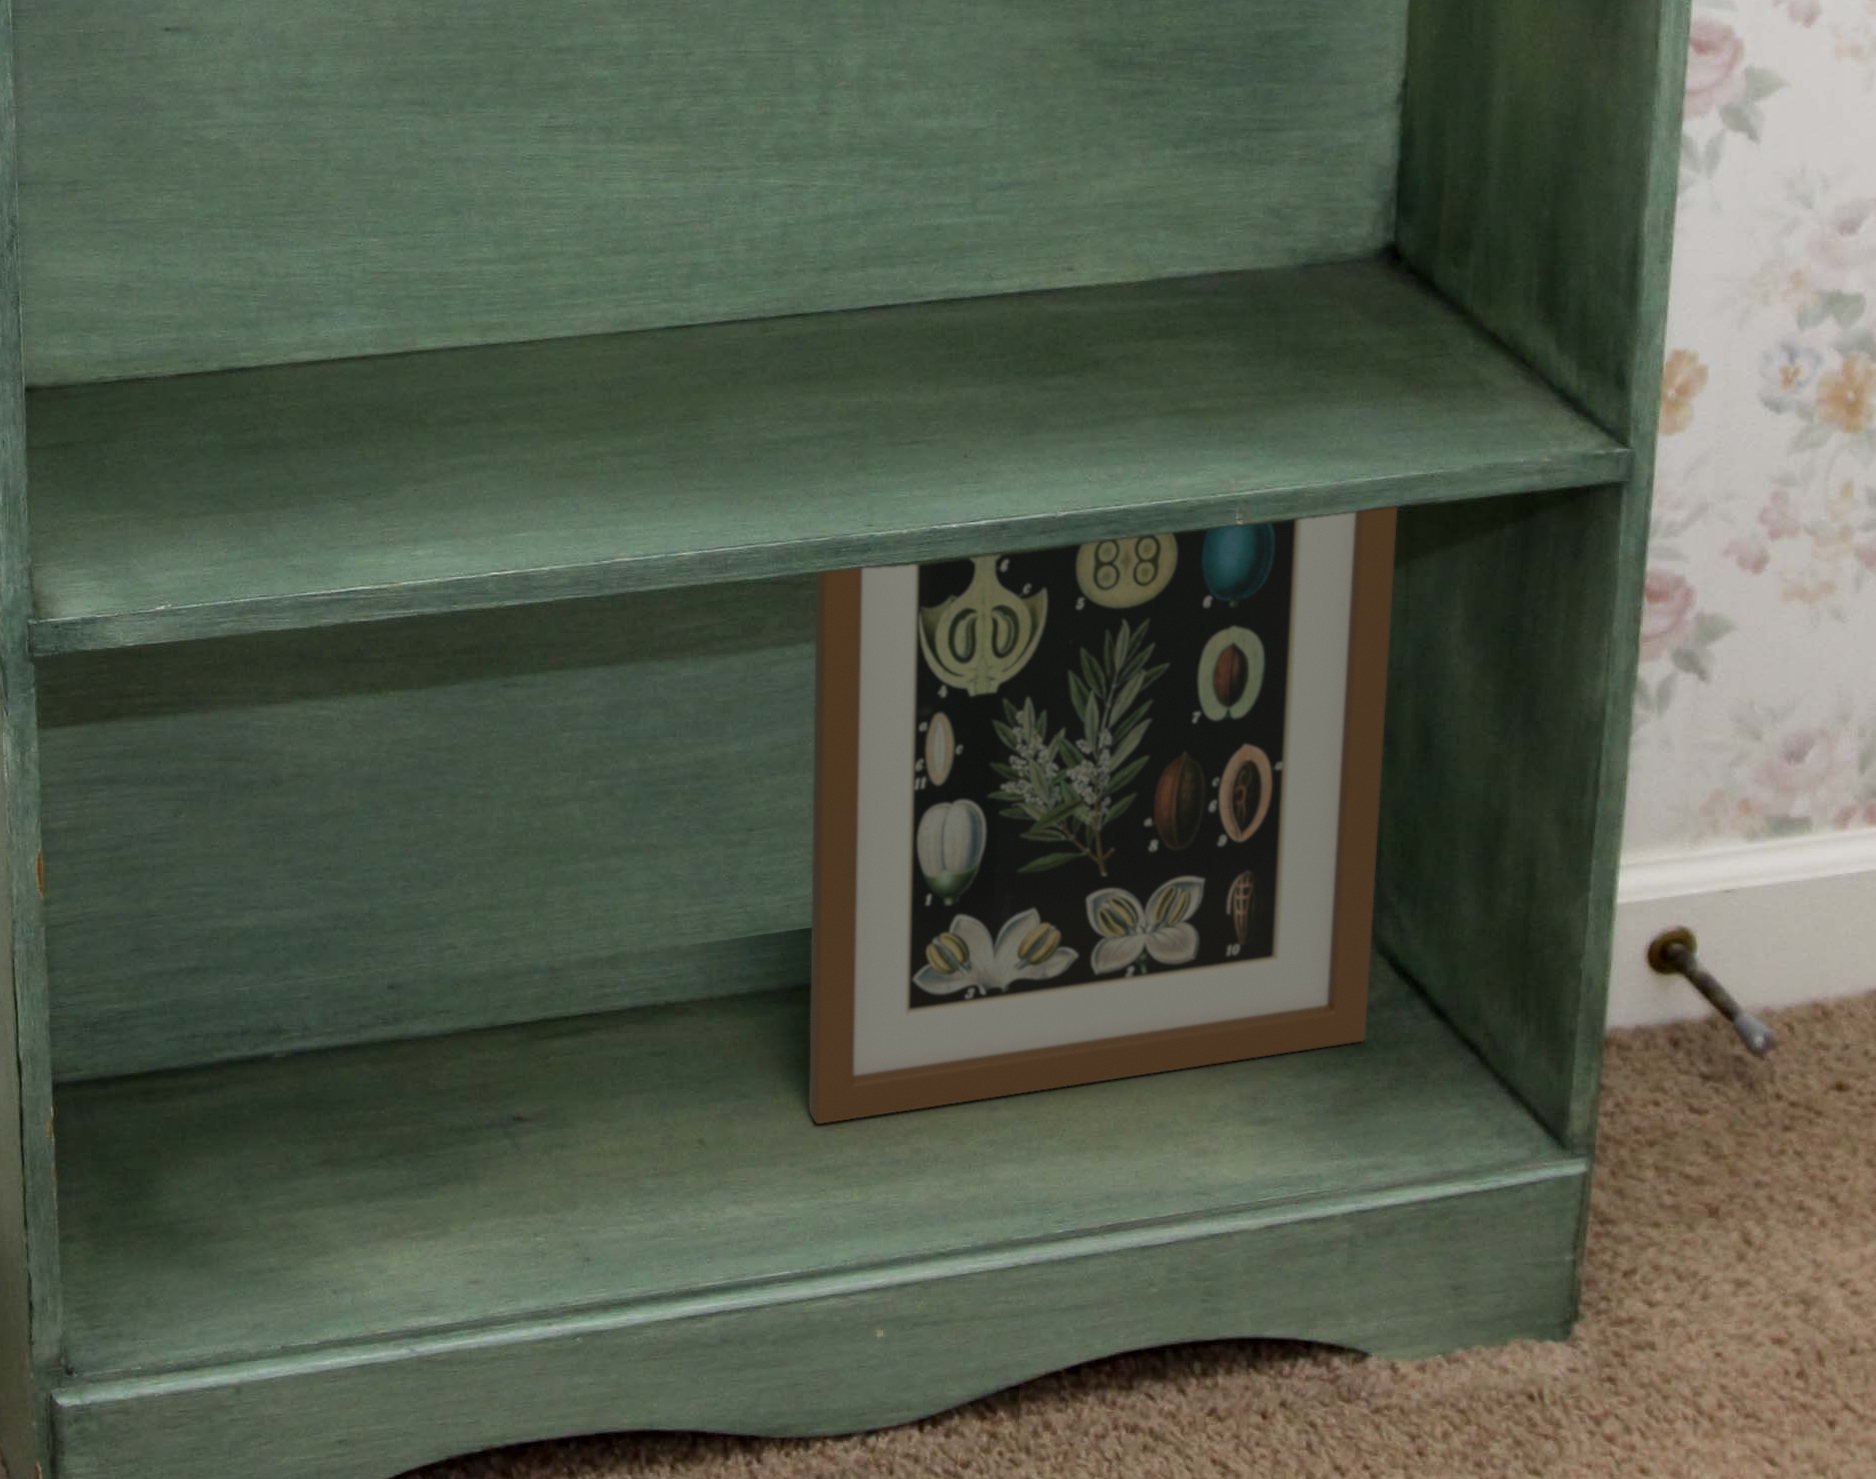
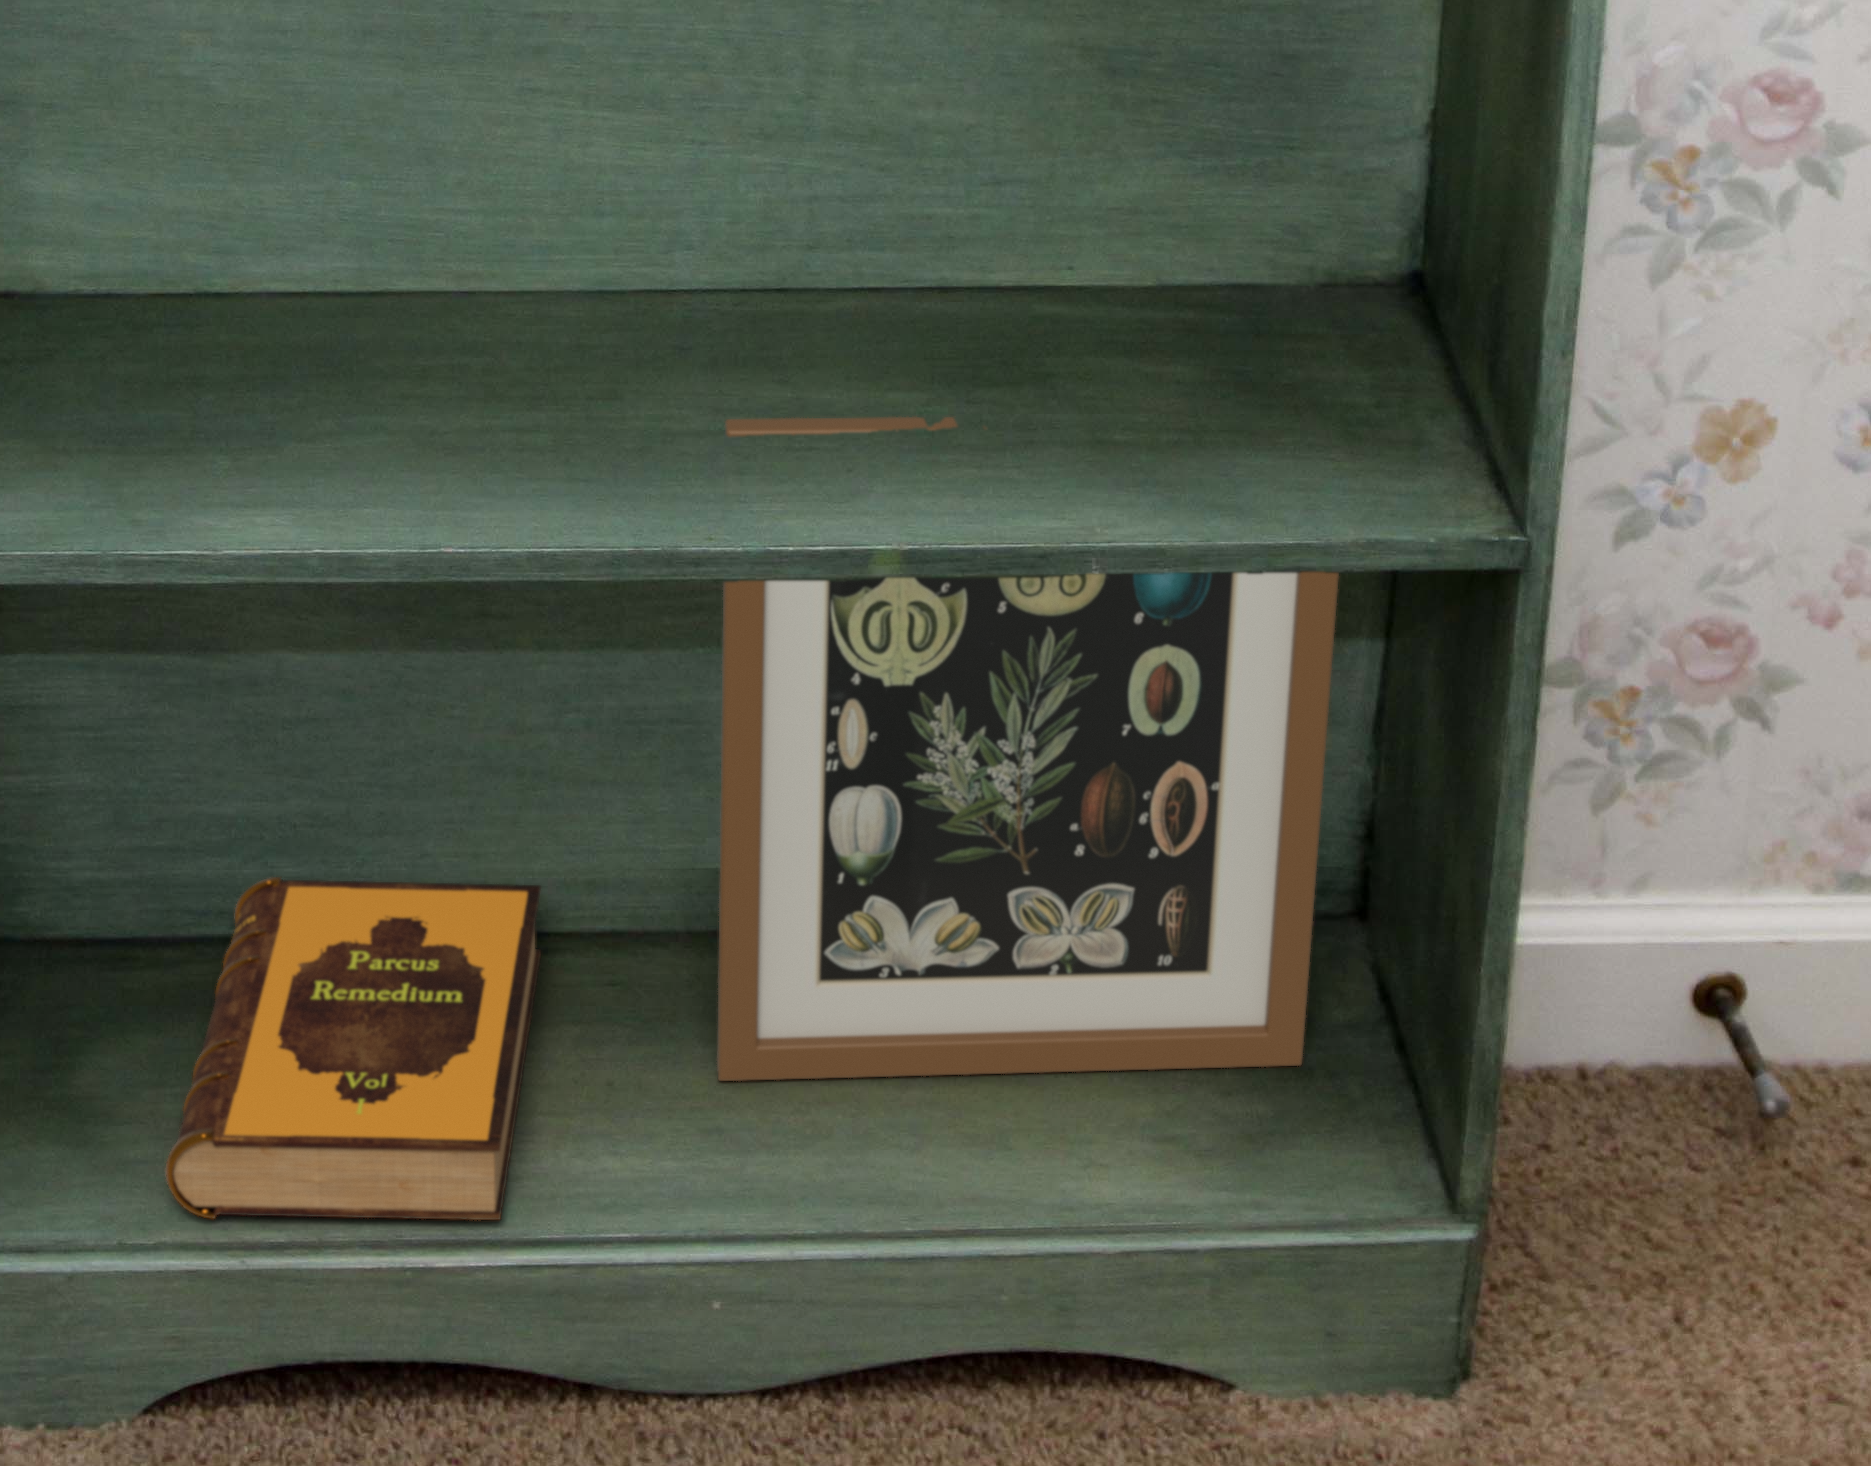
hardback book: none [275,961,667,1311] -> present [165,877,541,1220]

